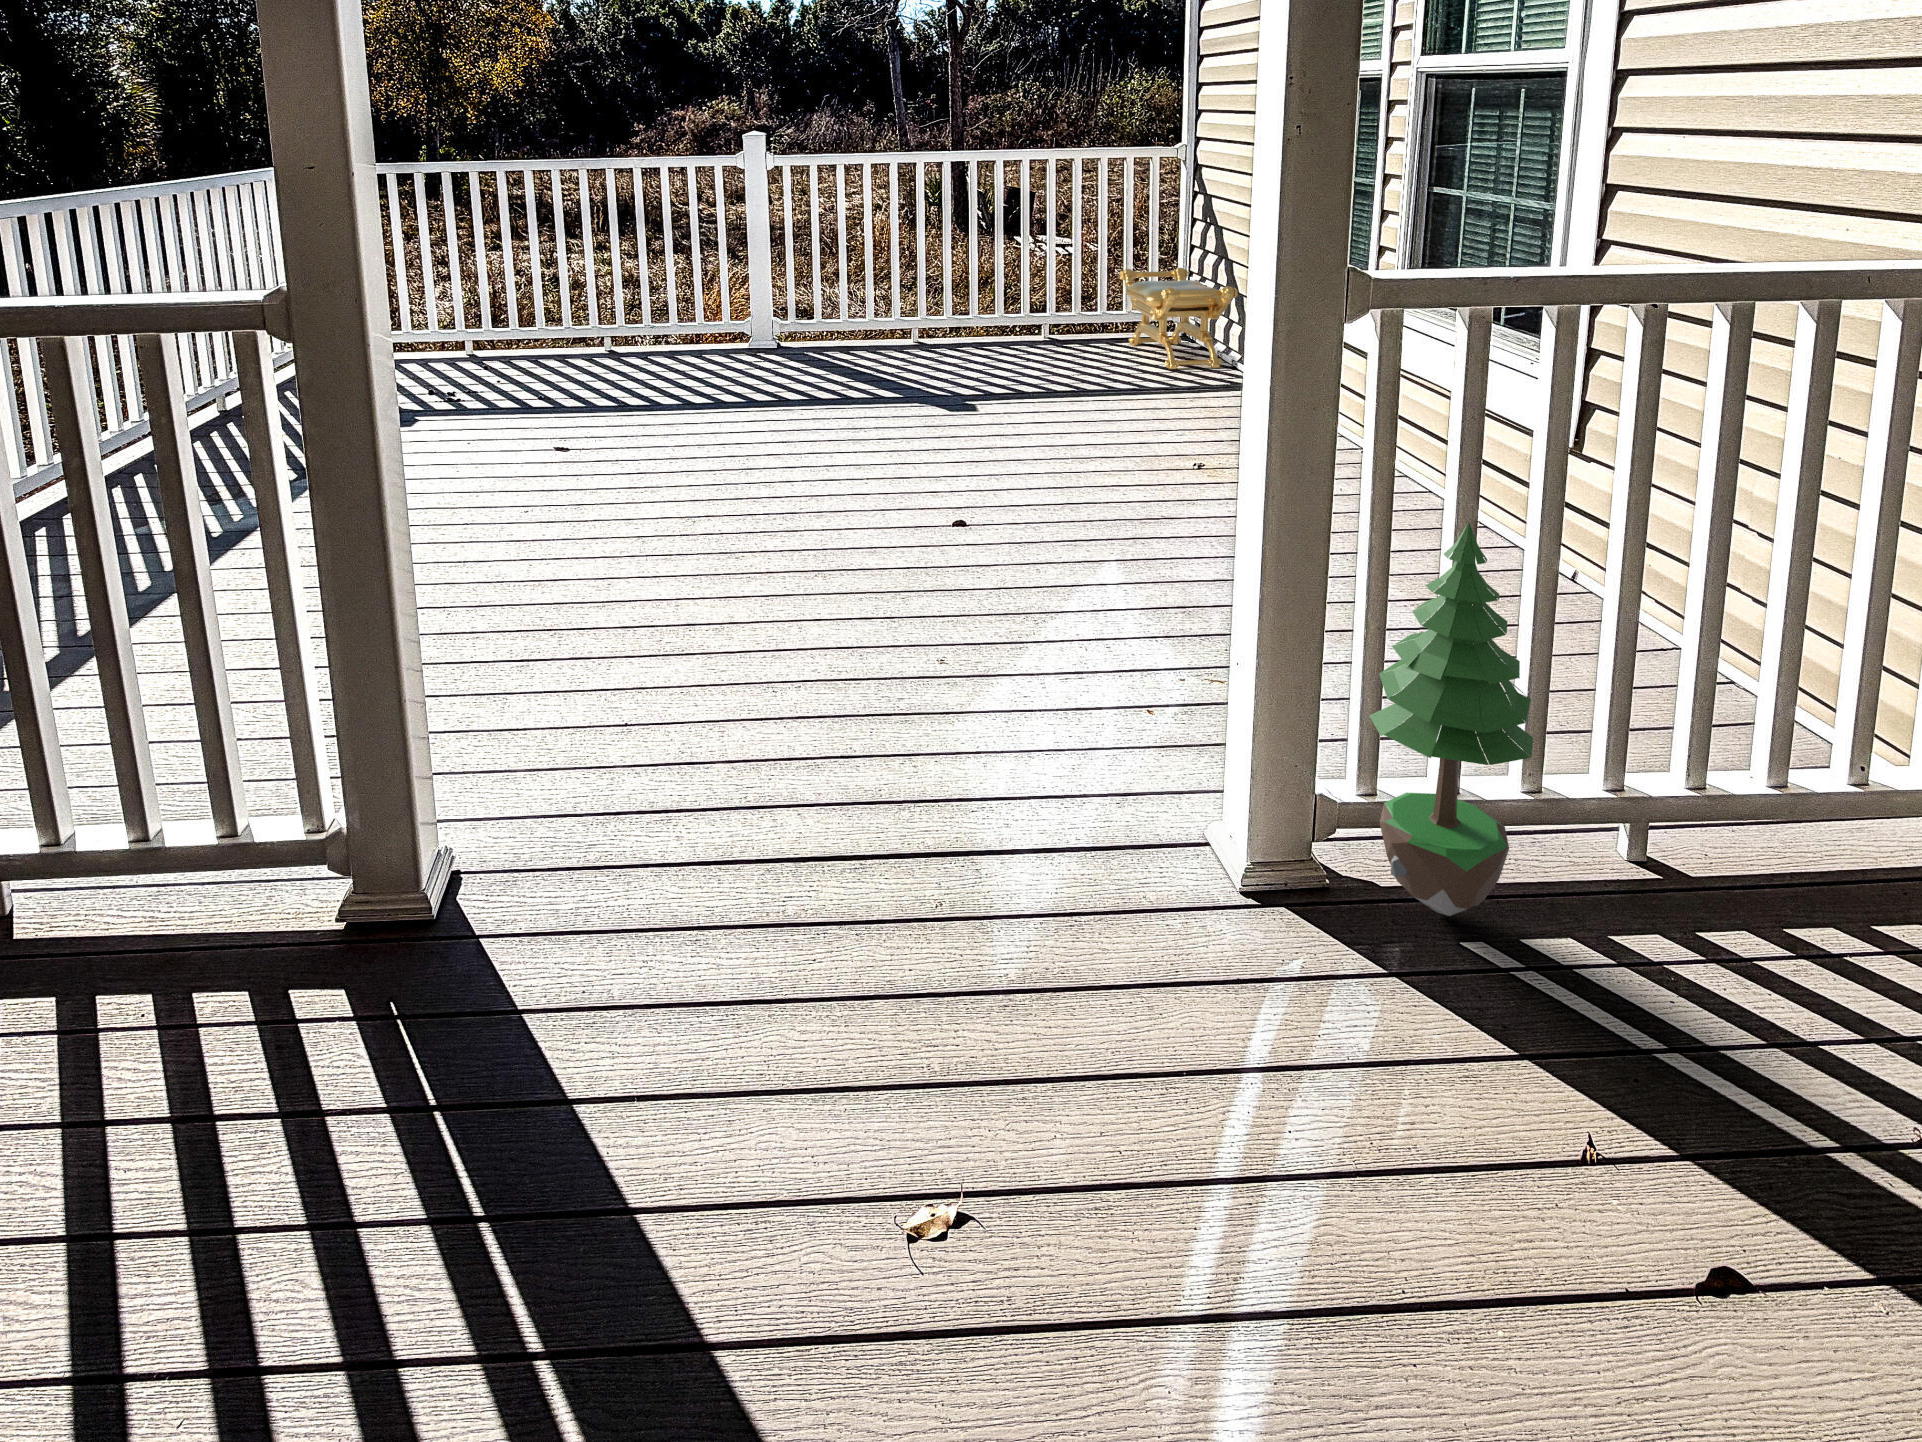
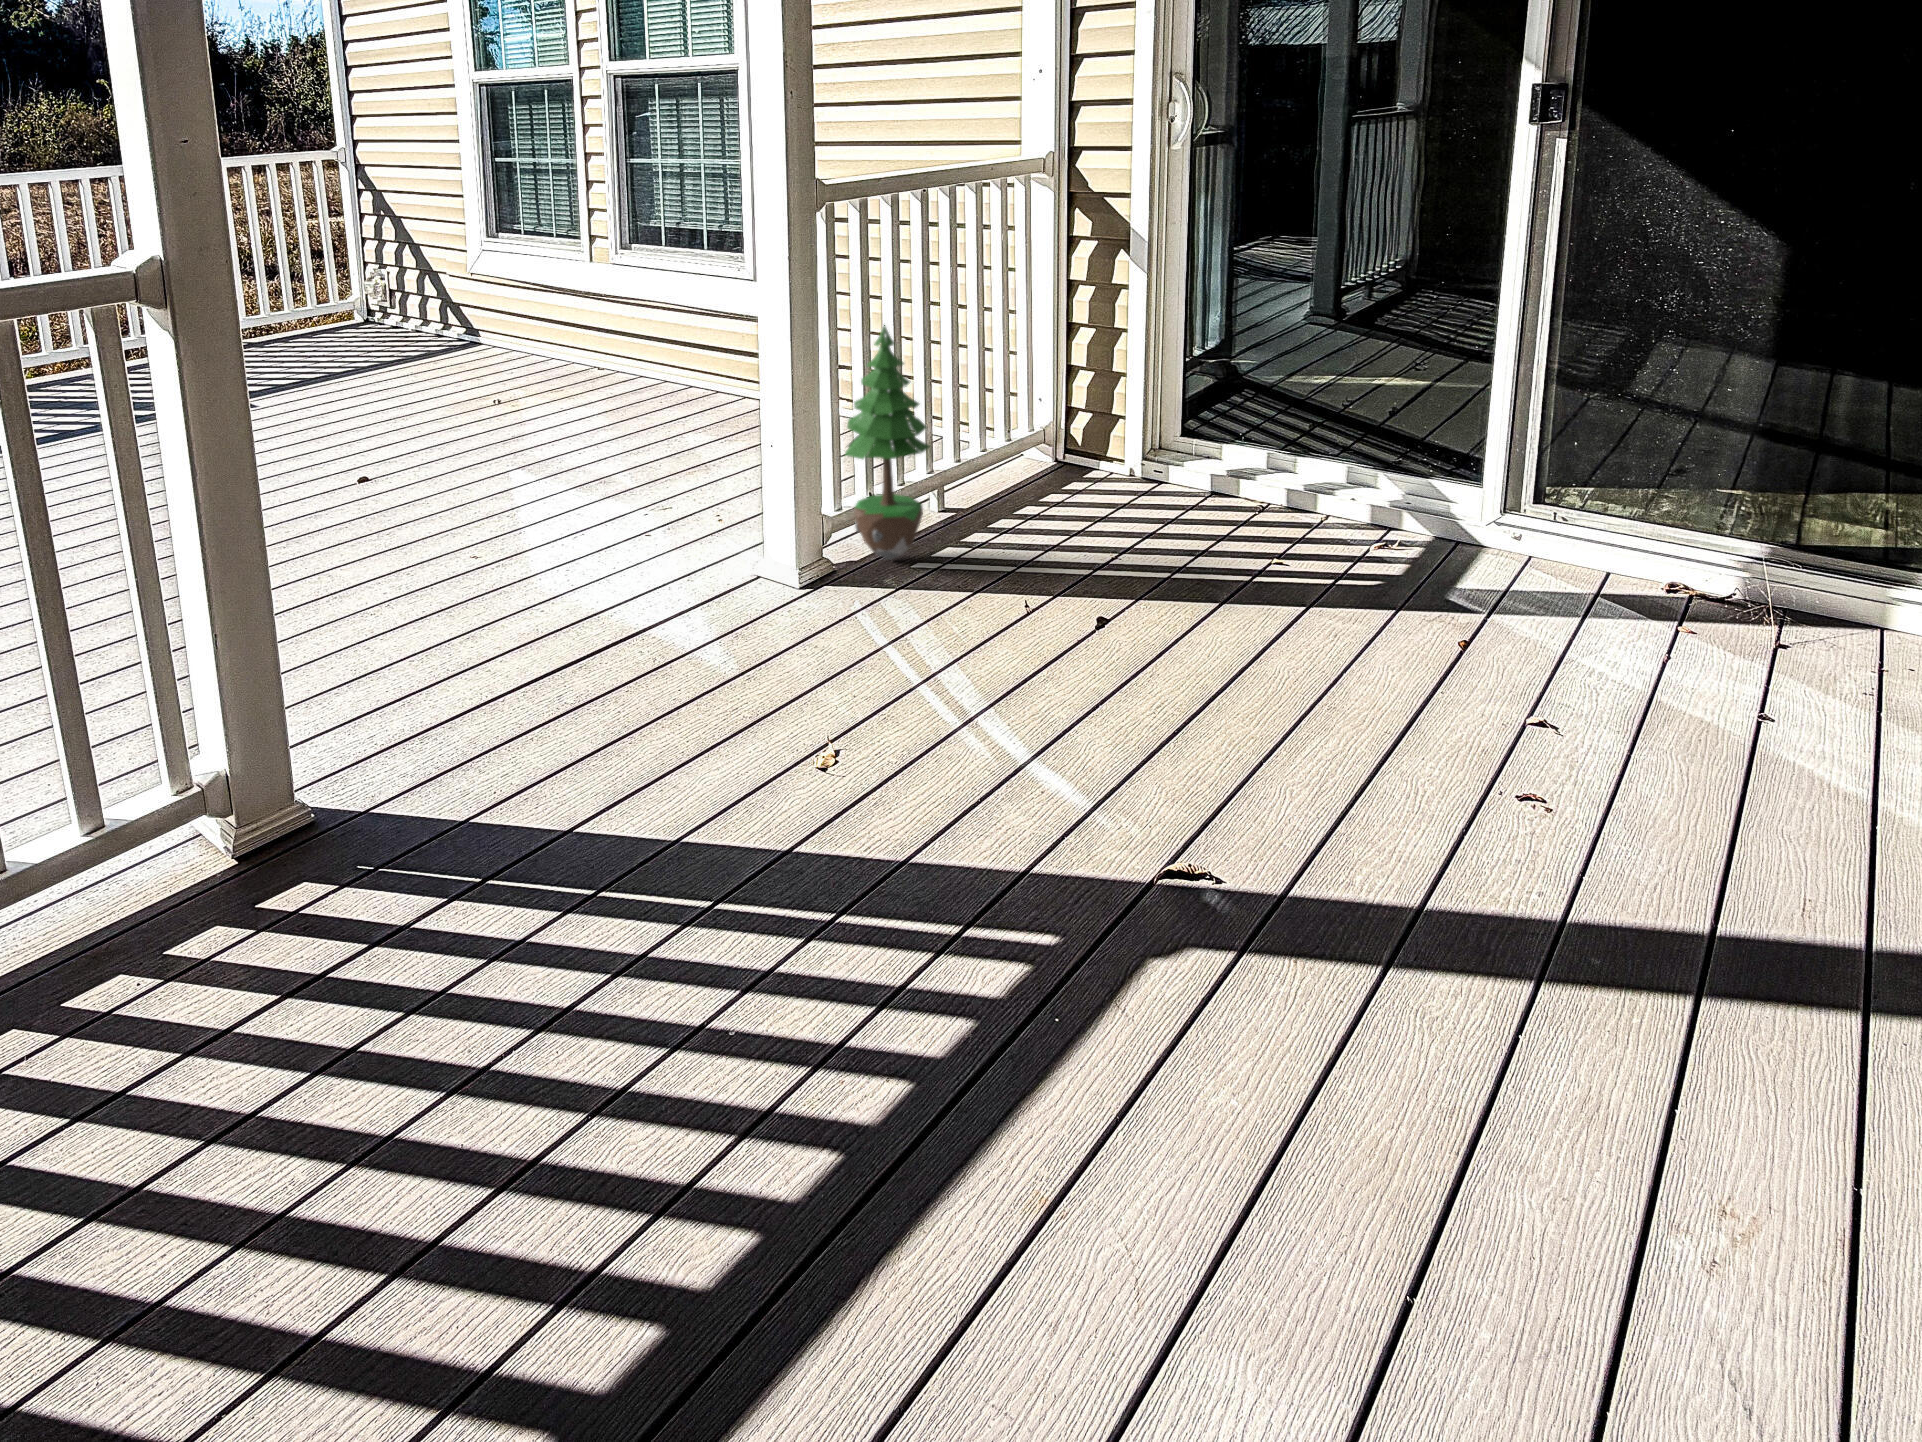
stool: present [1120,268,1238,369] -> none [309,257,435,344]

